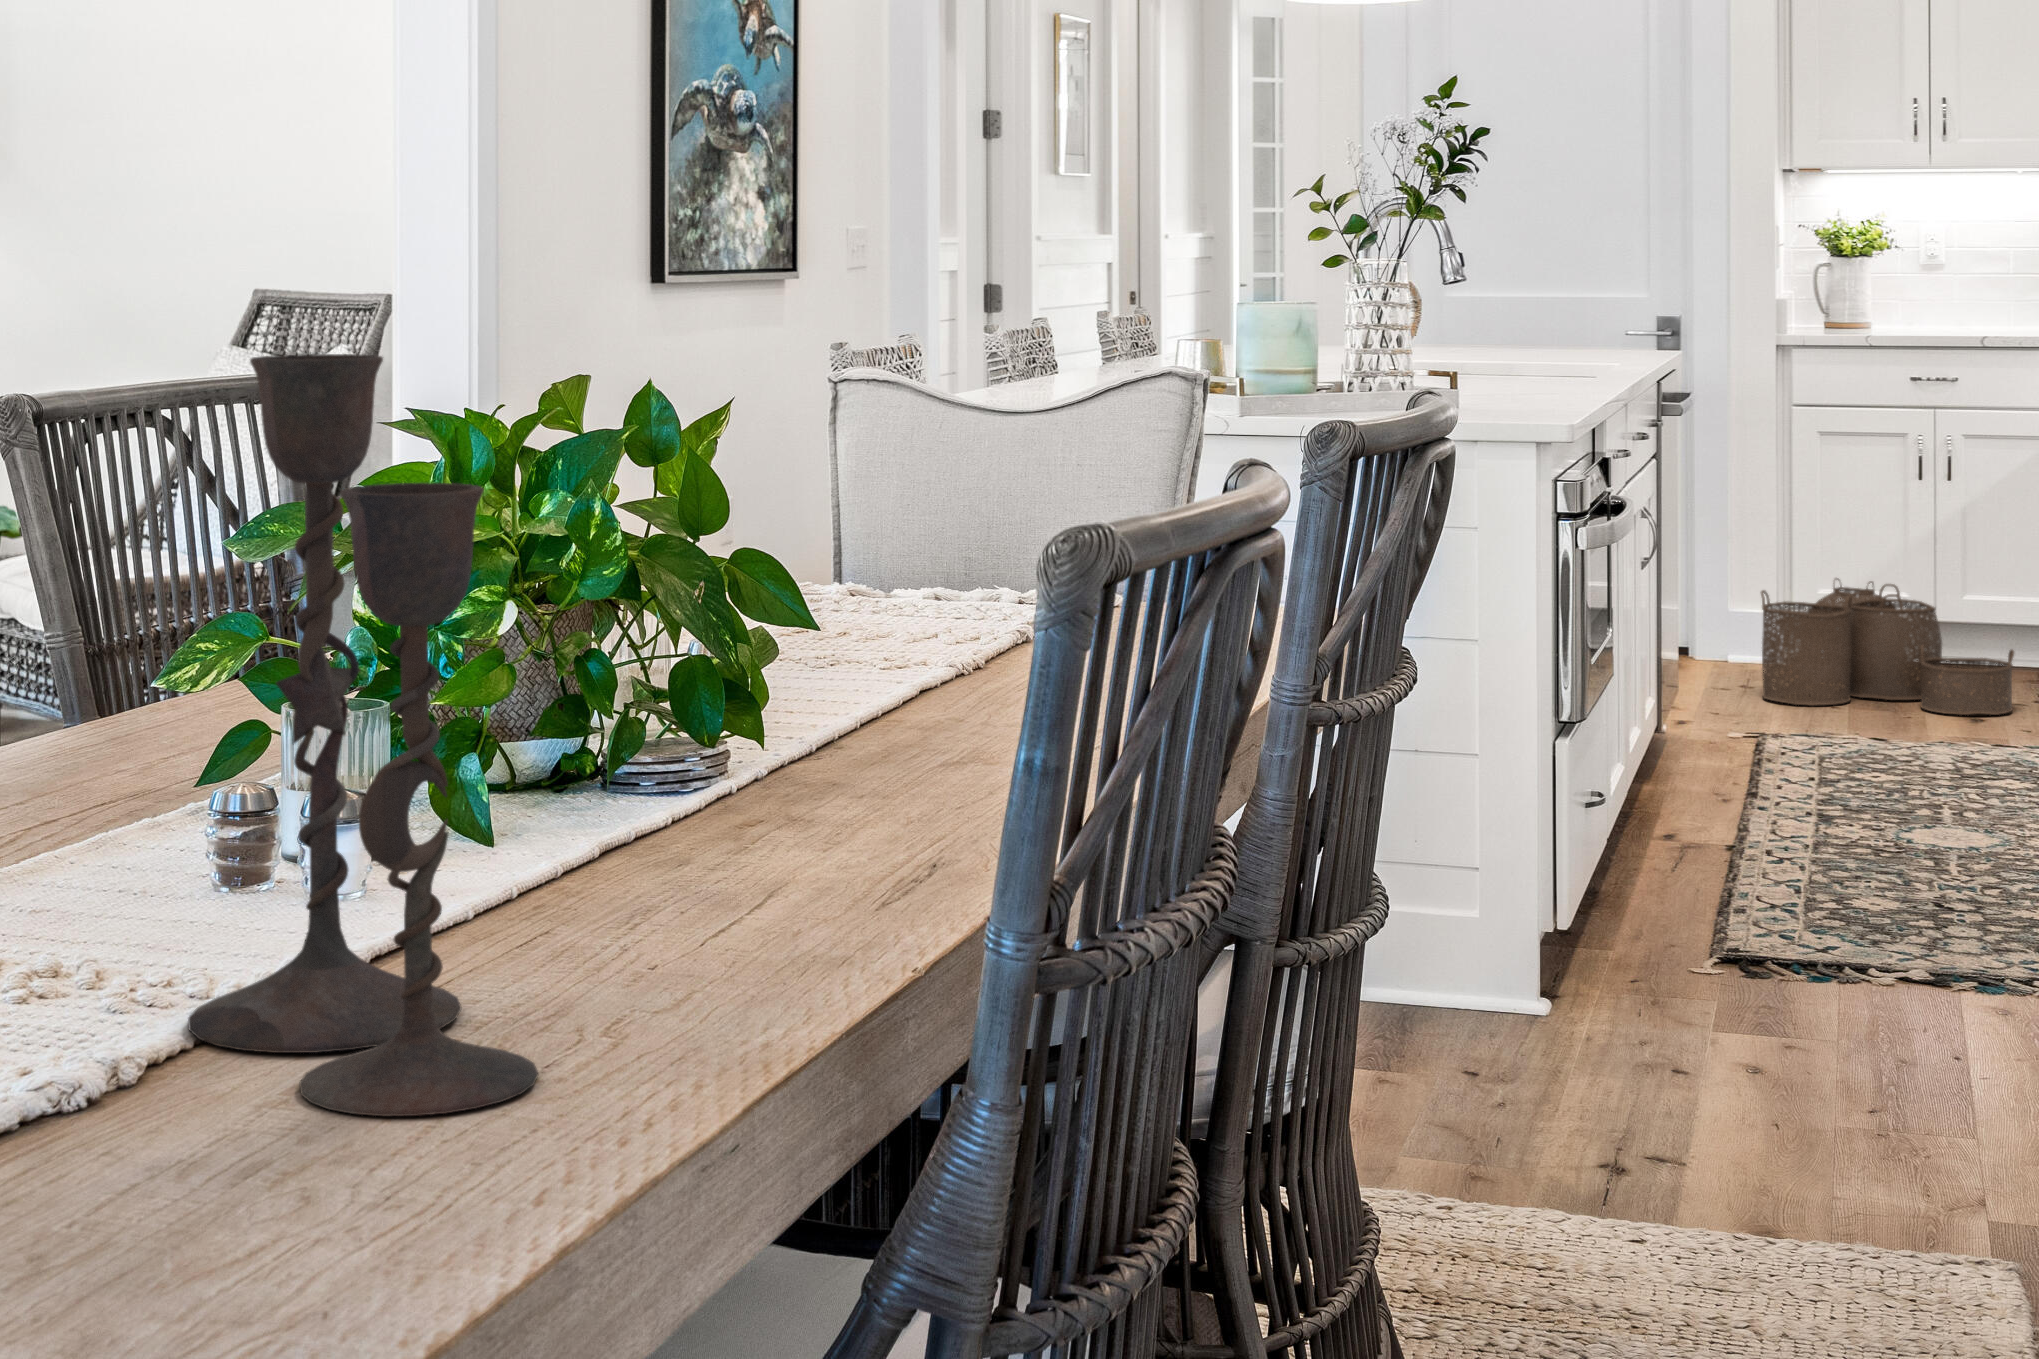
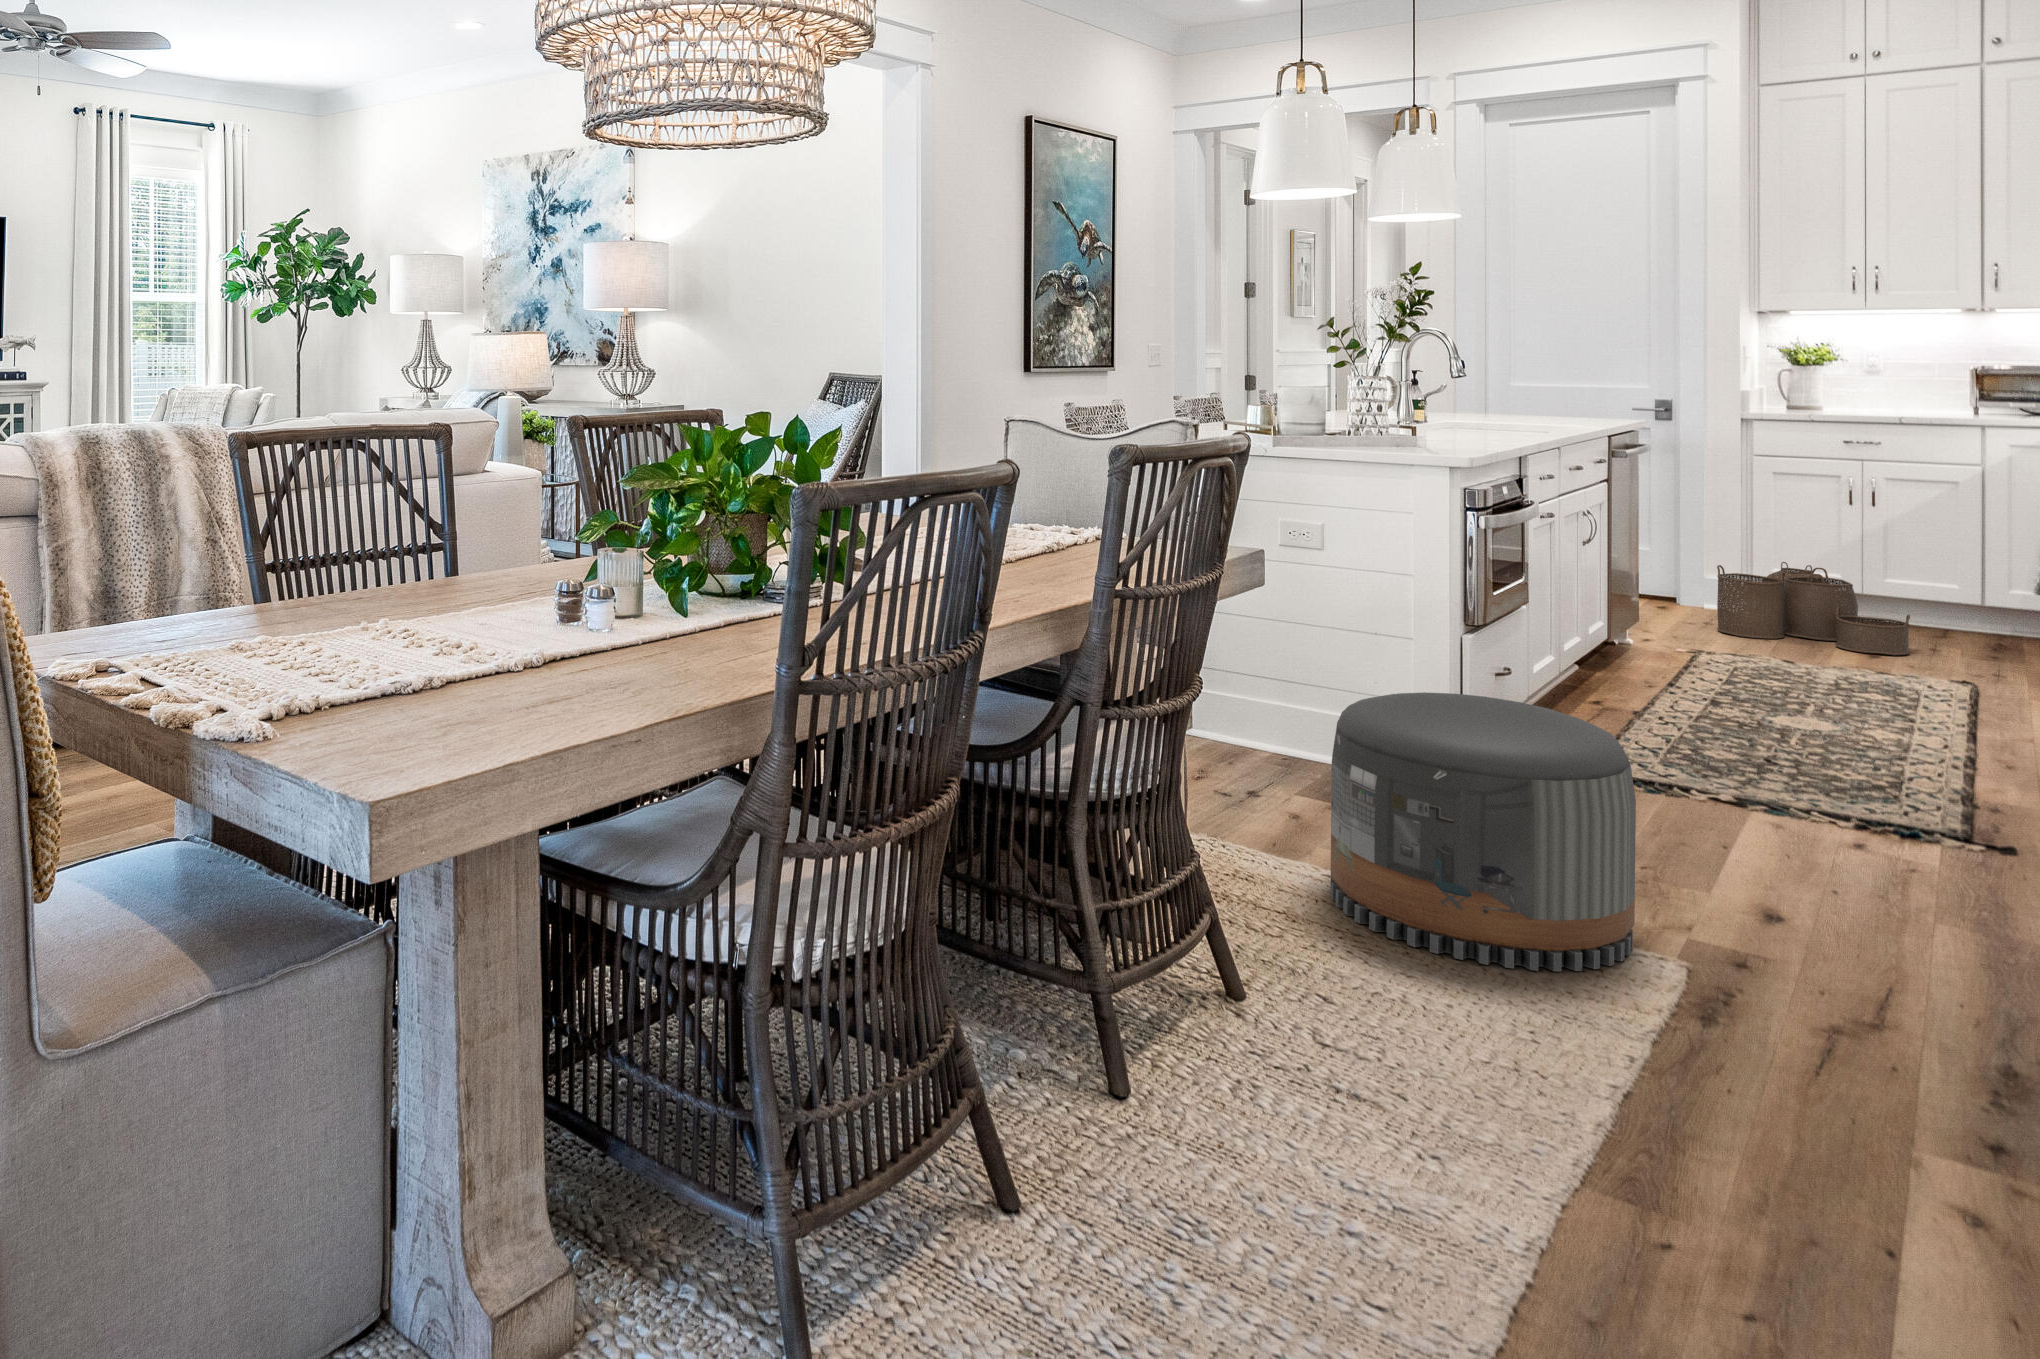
candlestick: present [188,354,538,1116] -> none [469,393,581,710]
pouf: none [1465,846,1936,1312] -> present [1331,692,1636,971]

